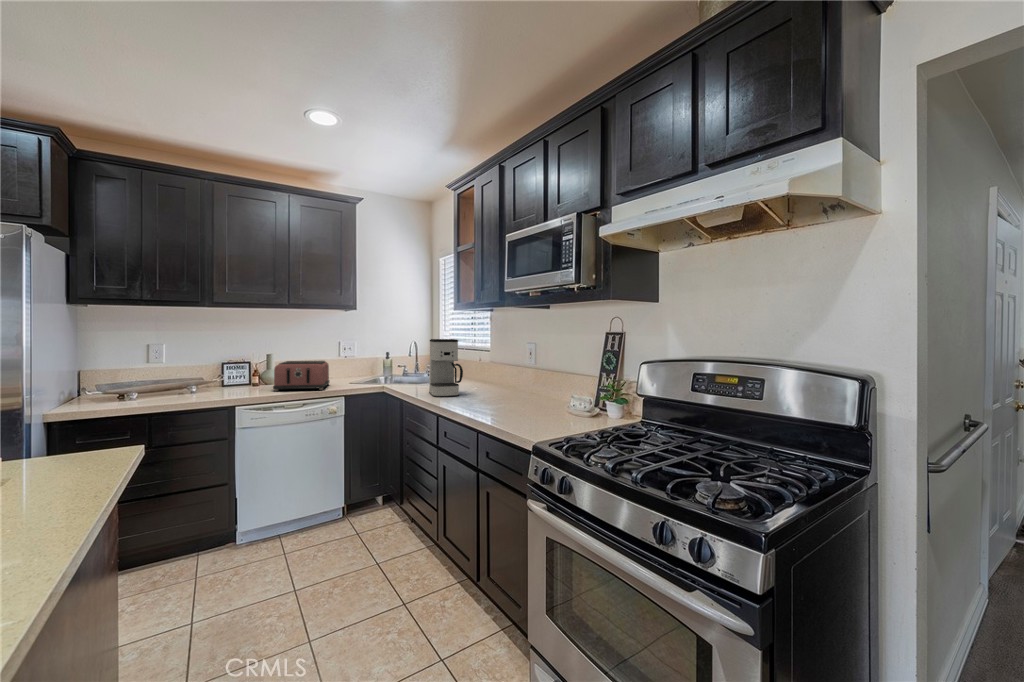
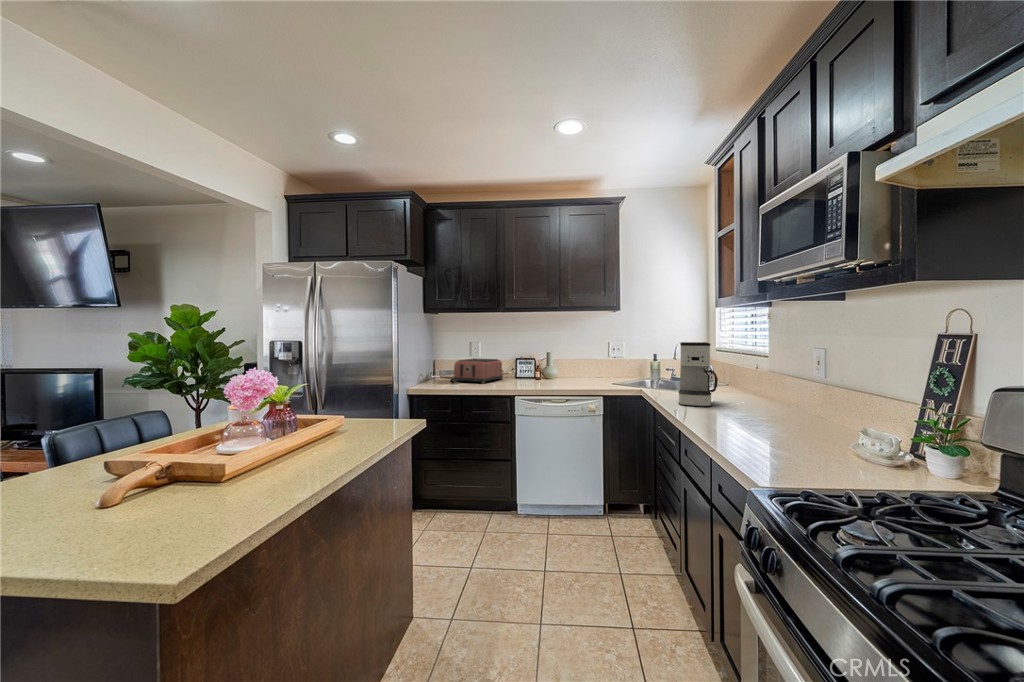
toaster: present [273,361,329,391] -> present [453,358,503,383]

